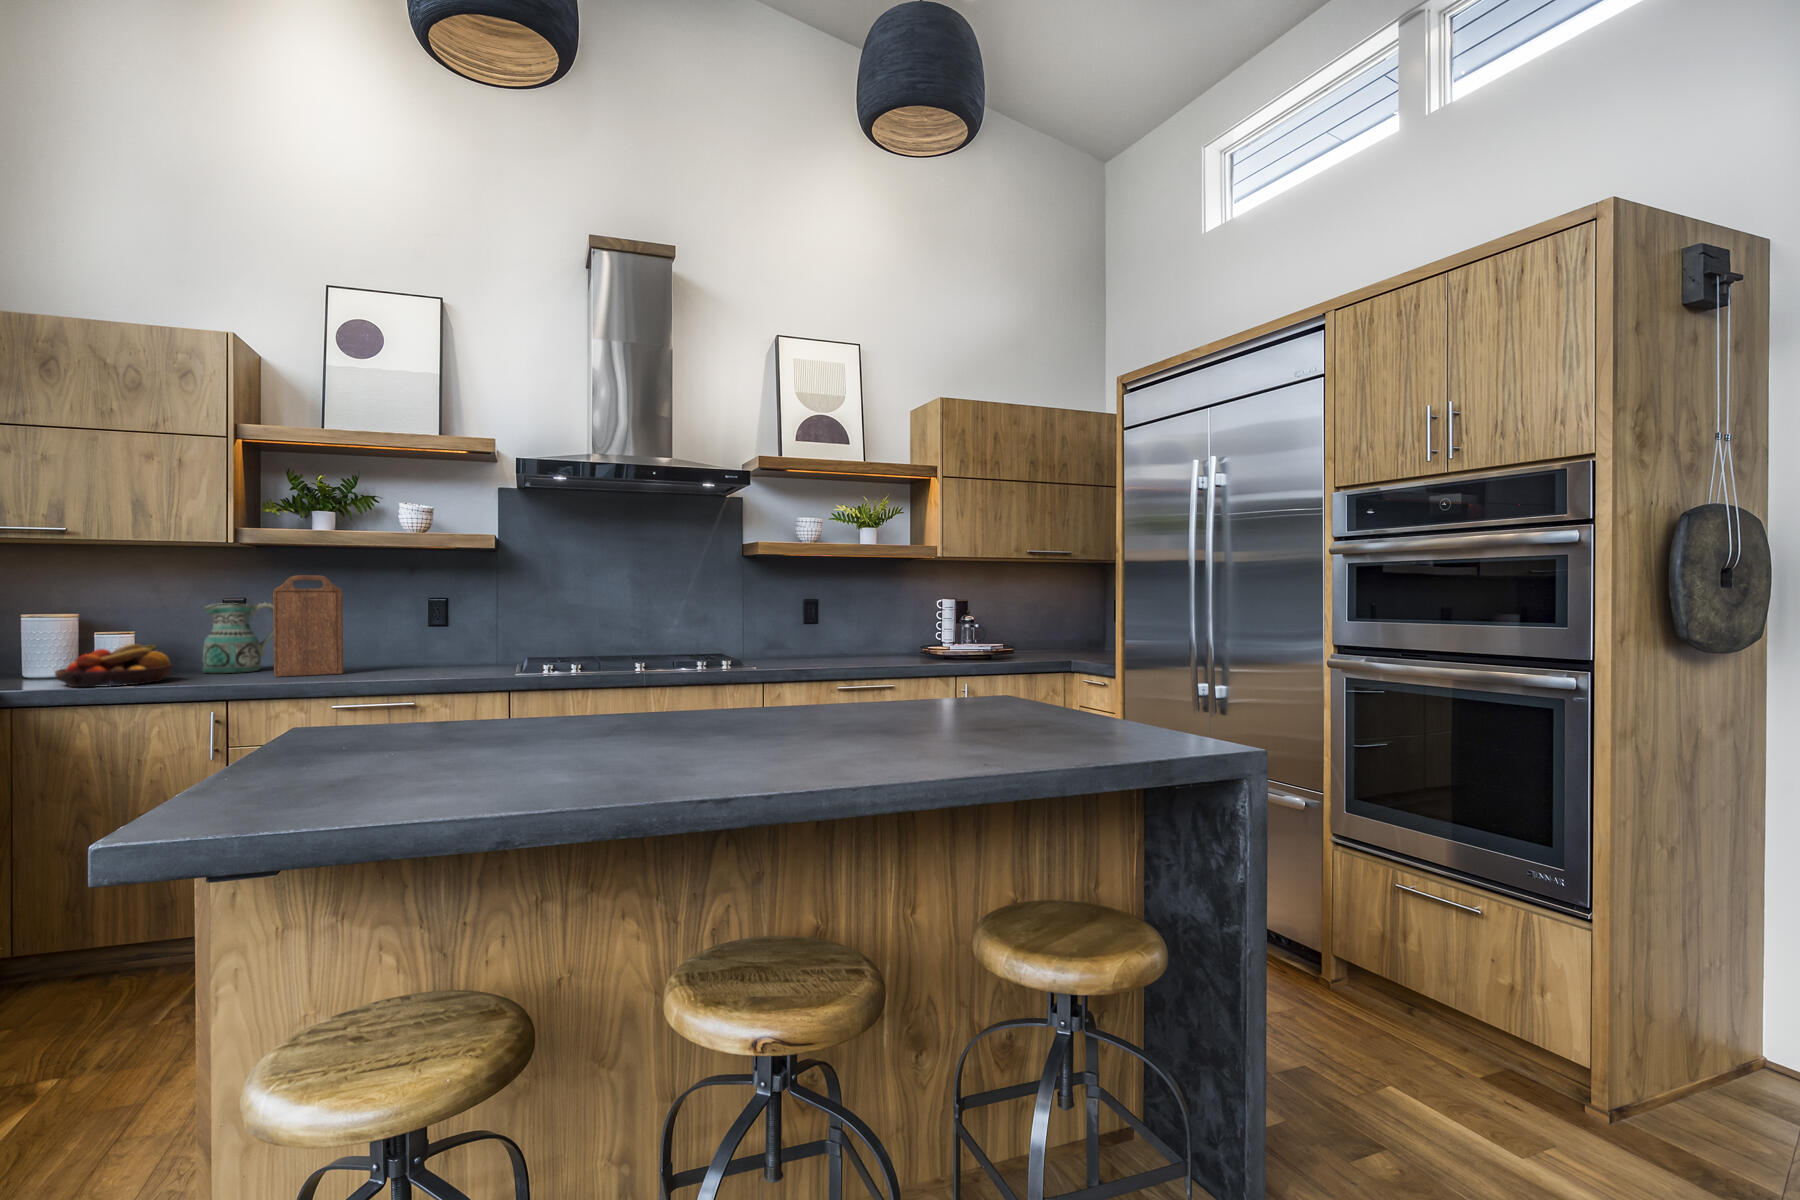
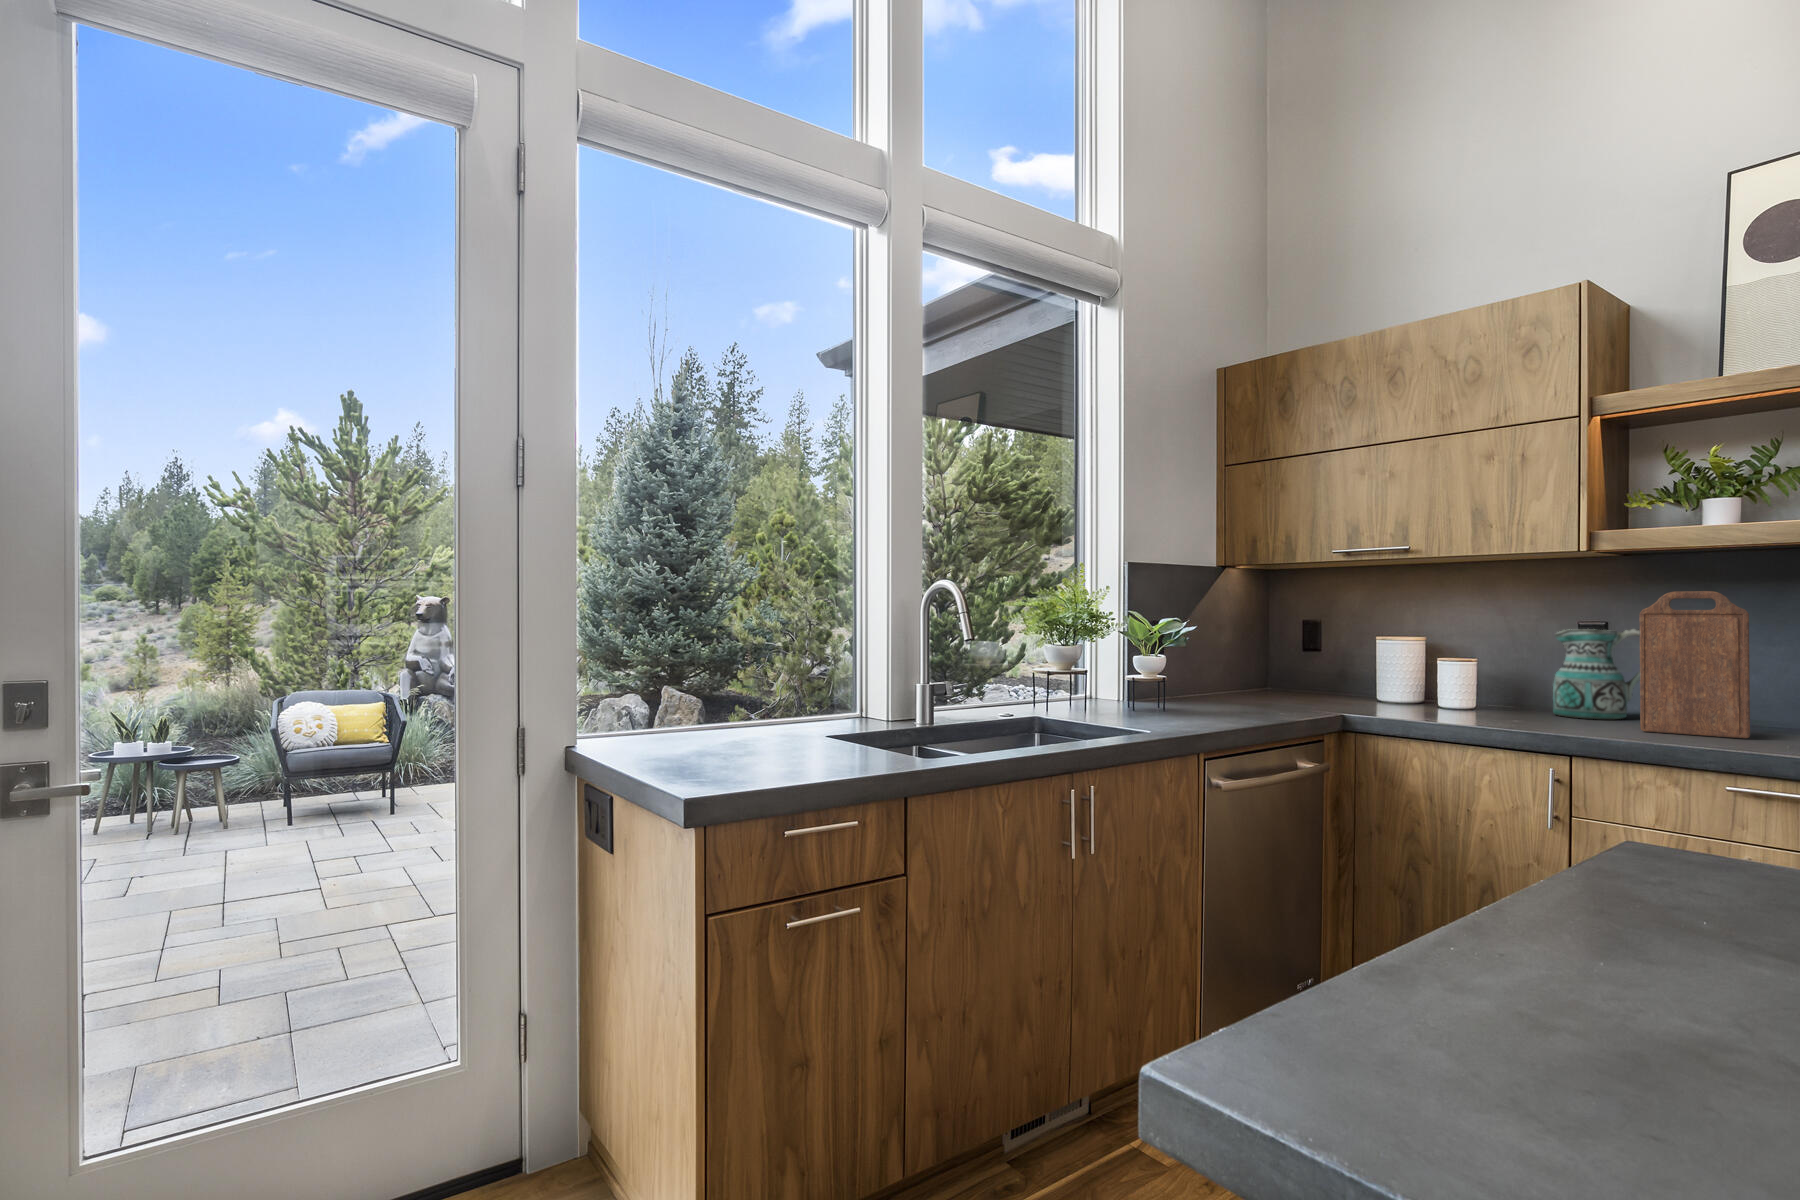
fruit bowl: present [55,644,172,687] -> none [1396,674,1513,721]

